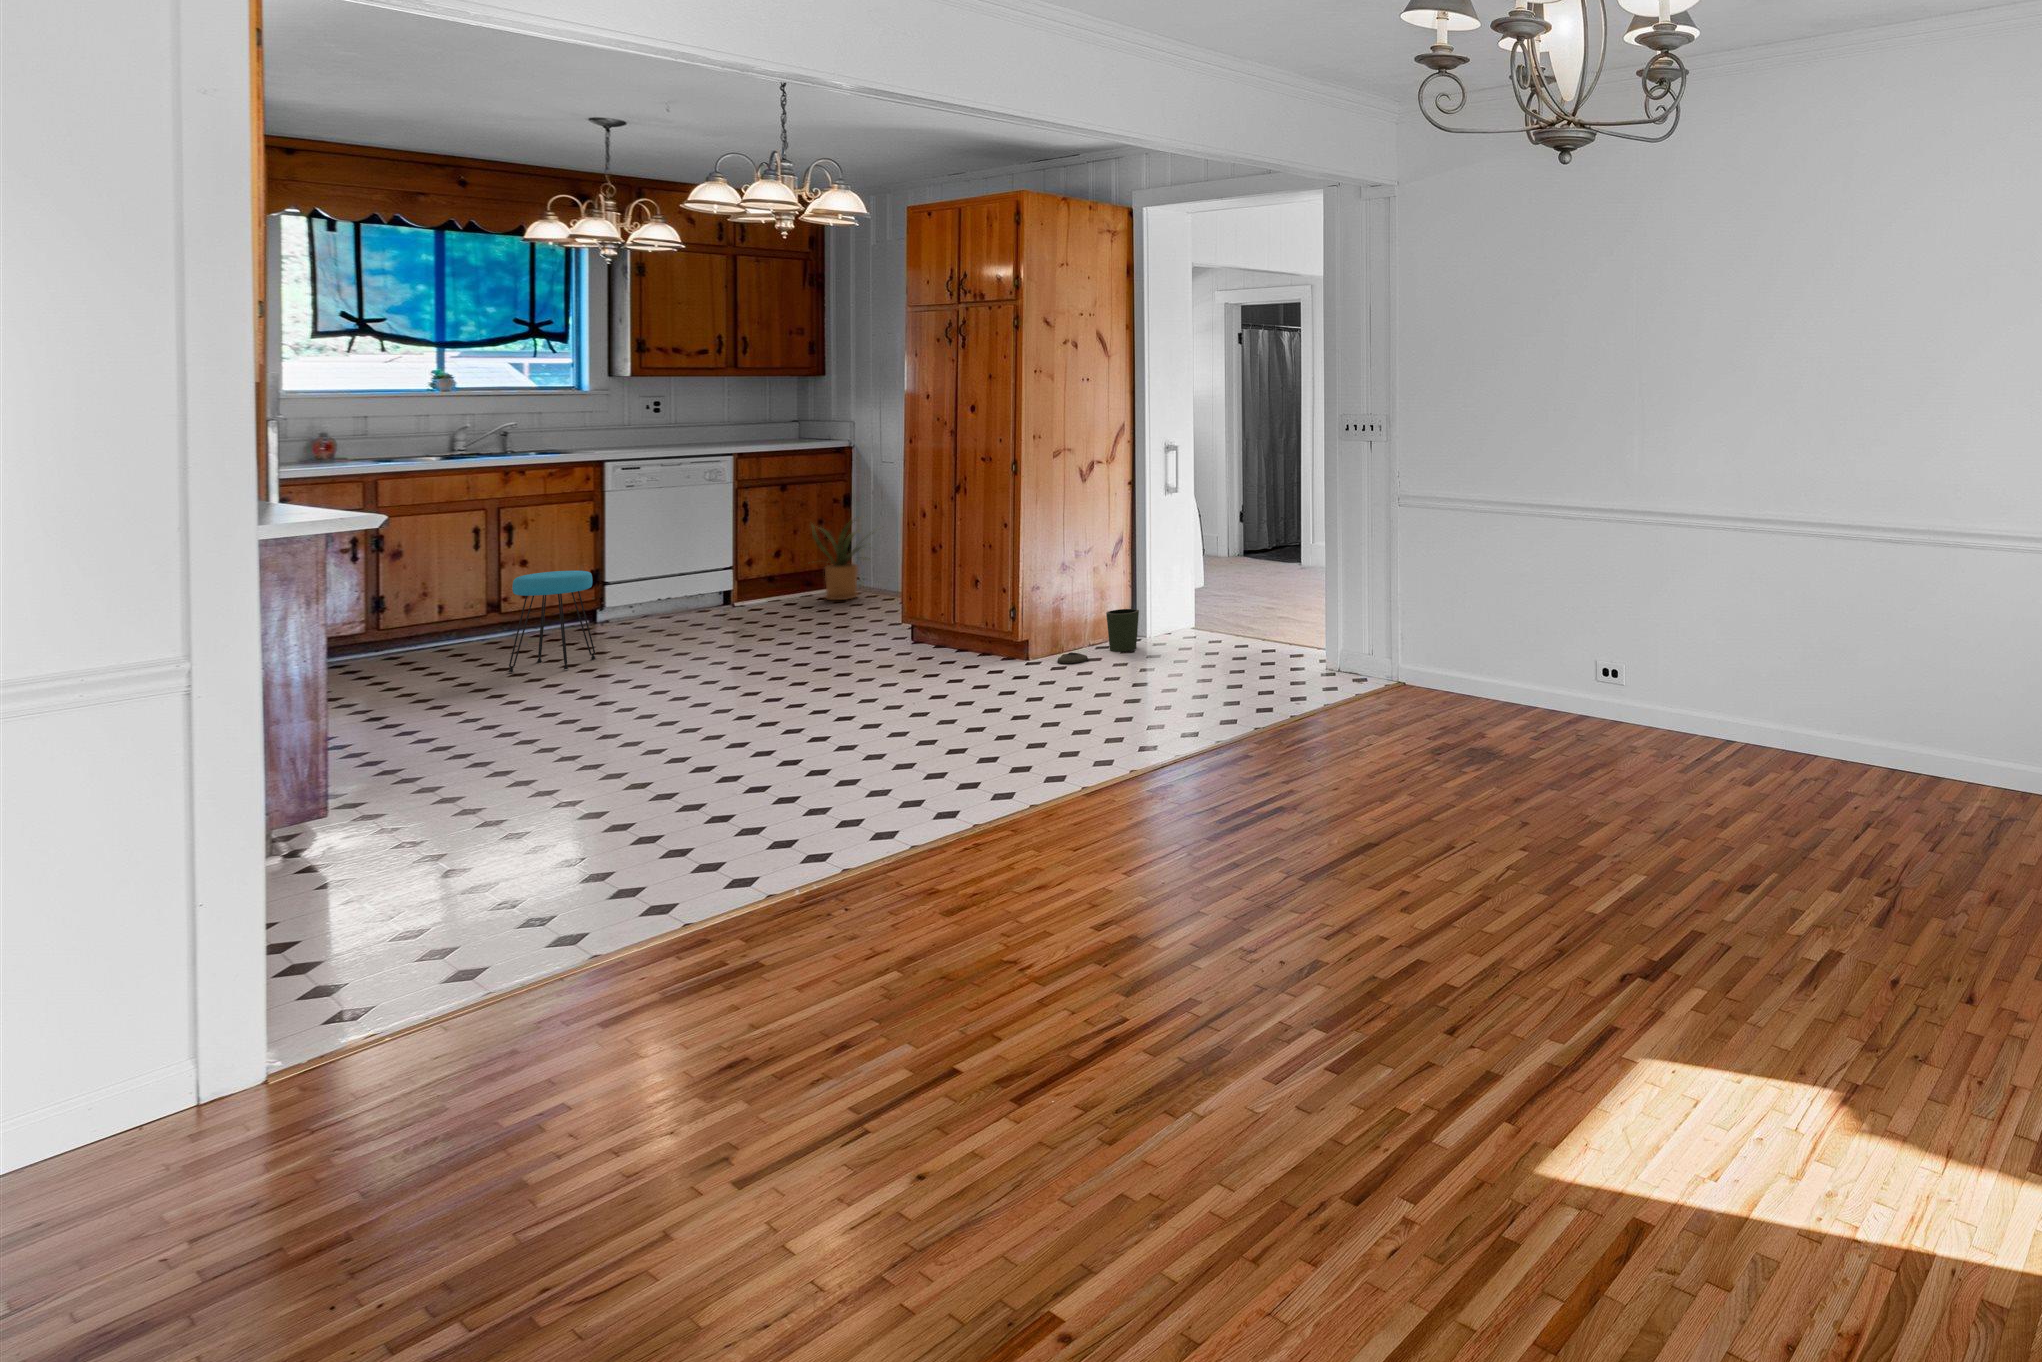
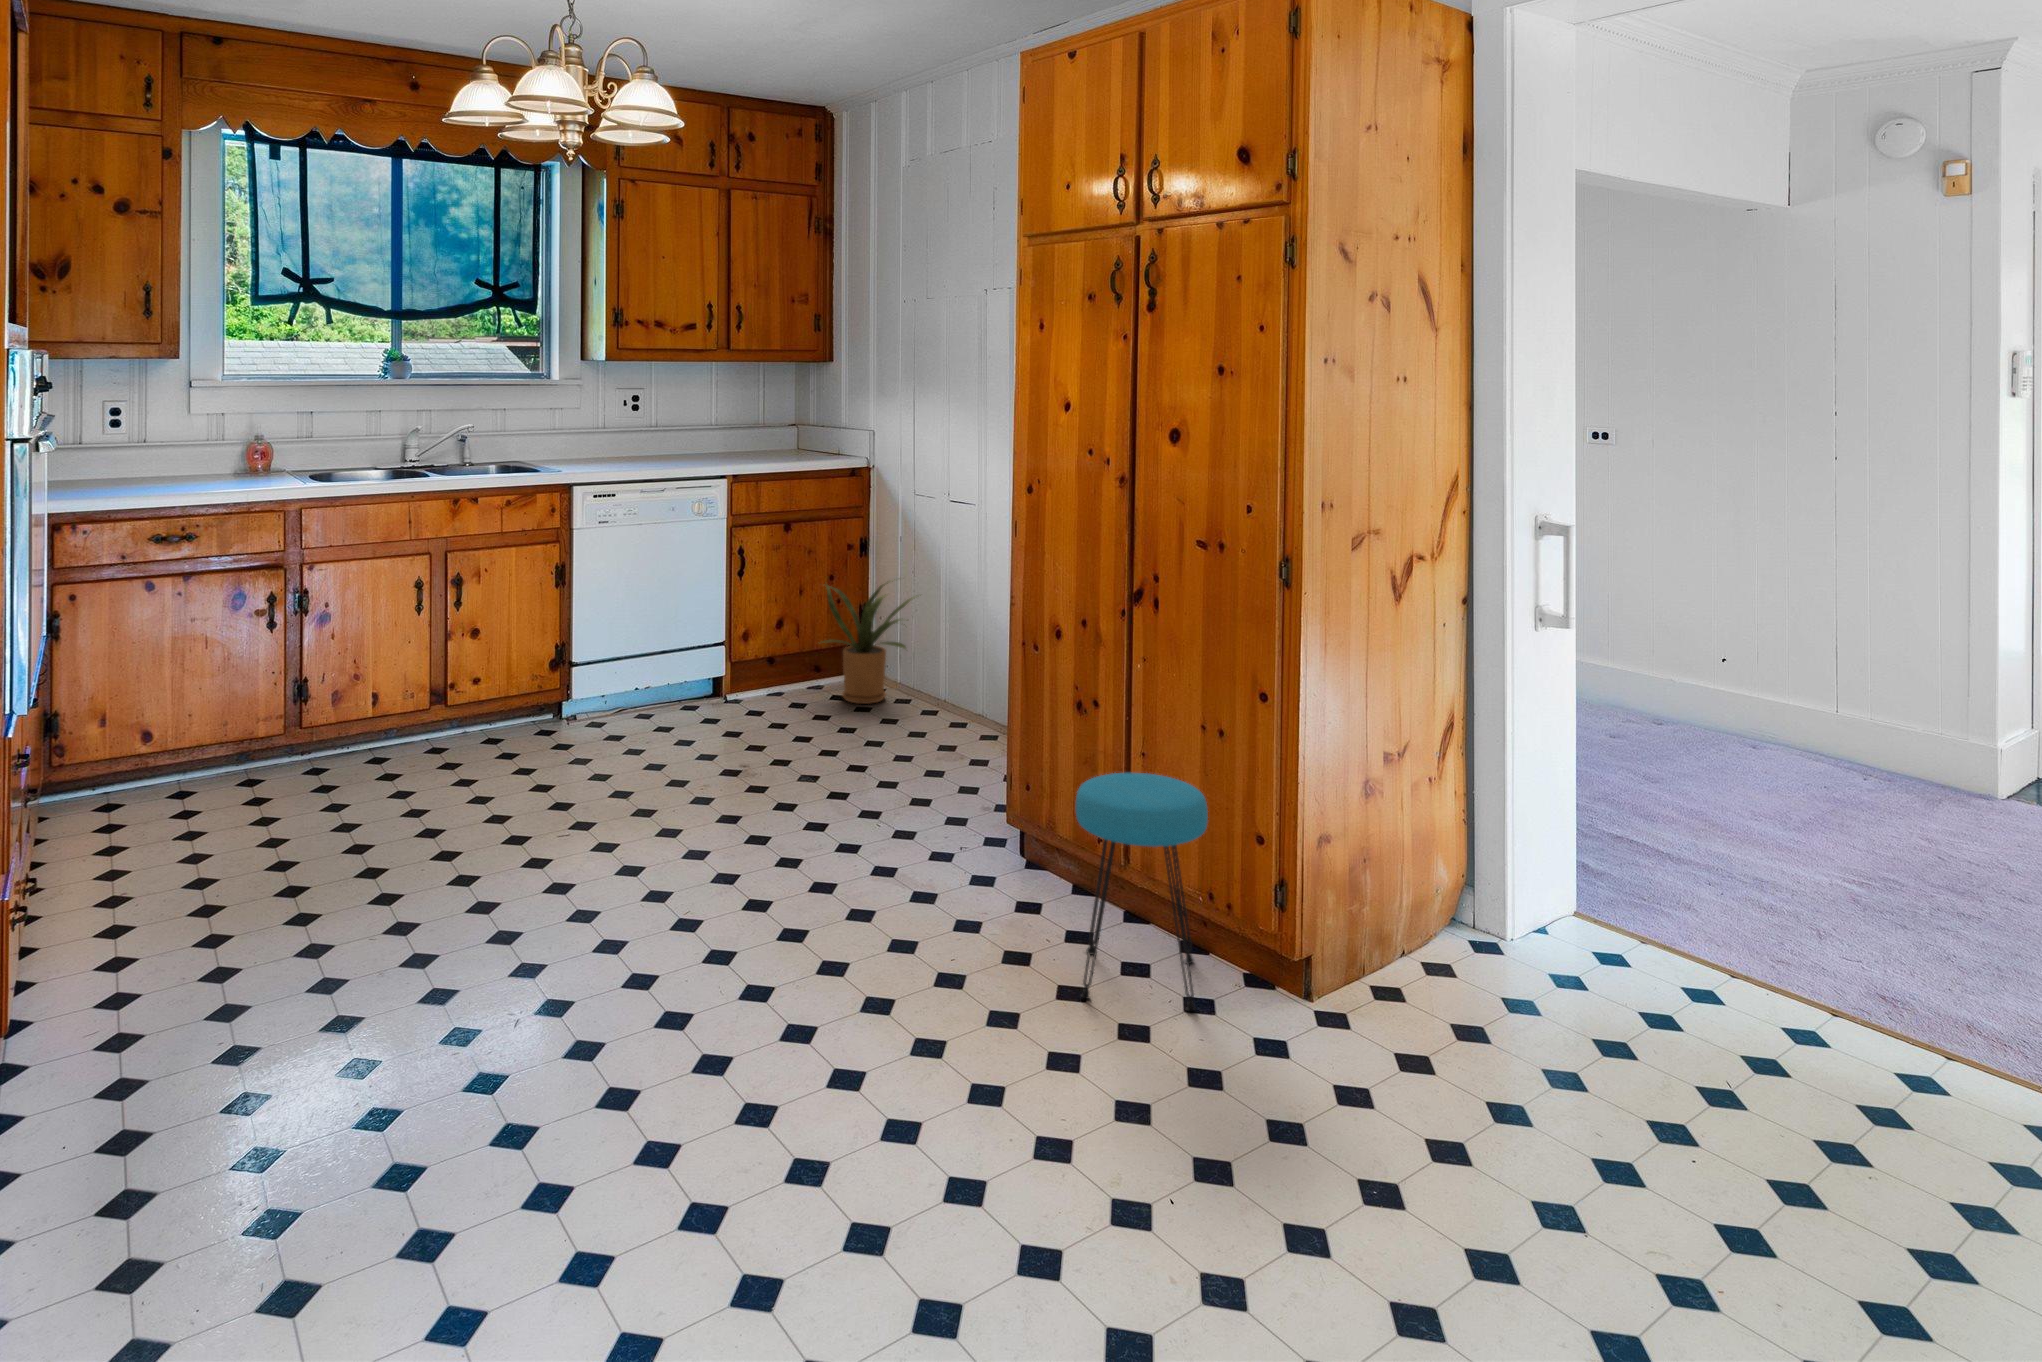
stool: present [508,571,596,672] -> present [1076,773,1208,1011]
trash can: present [1057,609,1139,664] -> none [1363,880,1506,1025]

